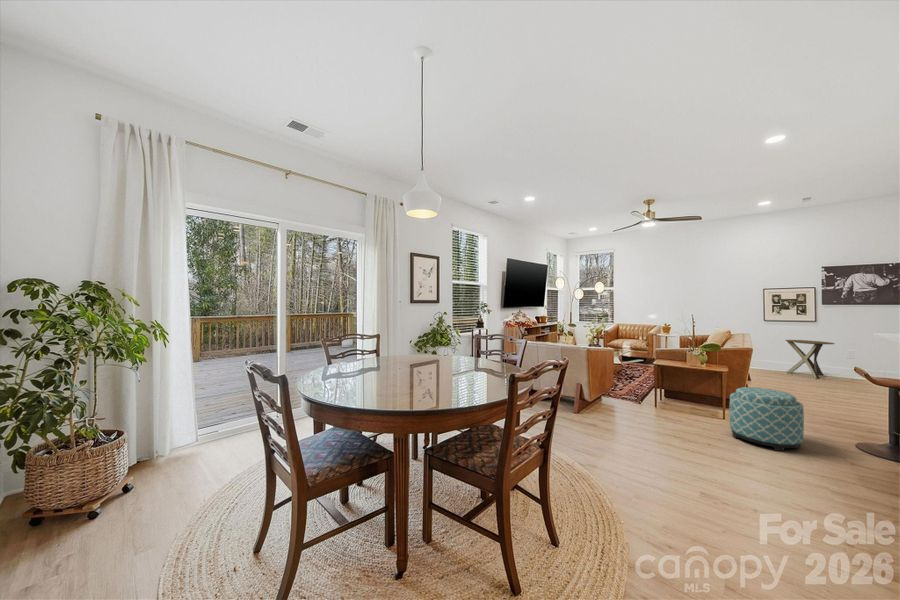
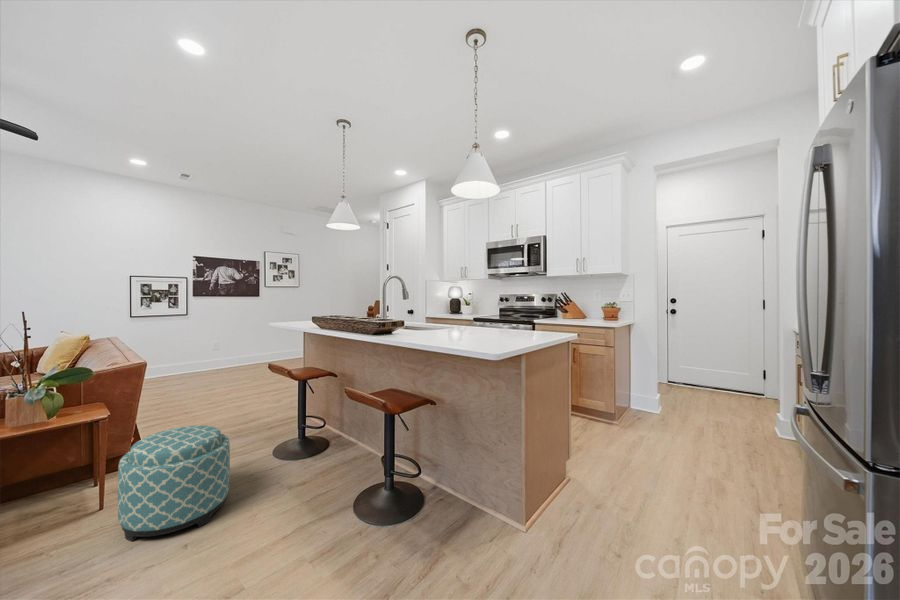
side table: present [785,340,834,379] -> none [157,336,206,377]

